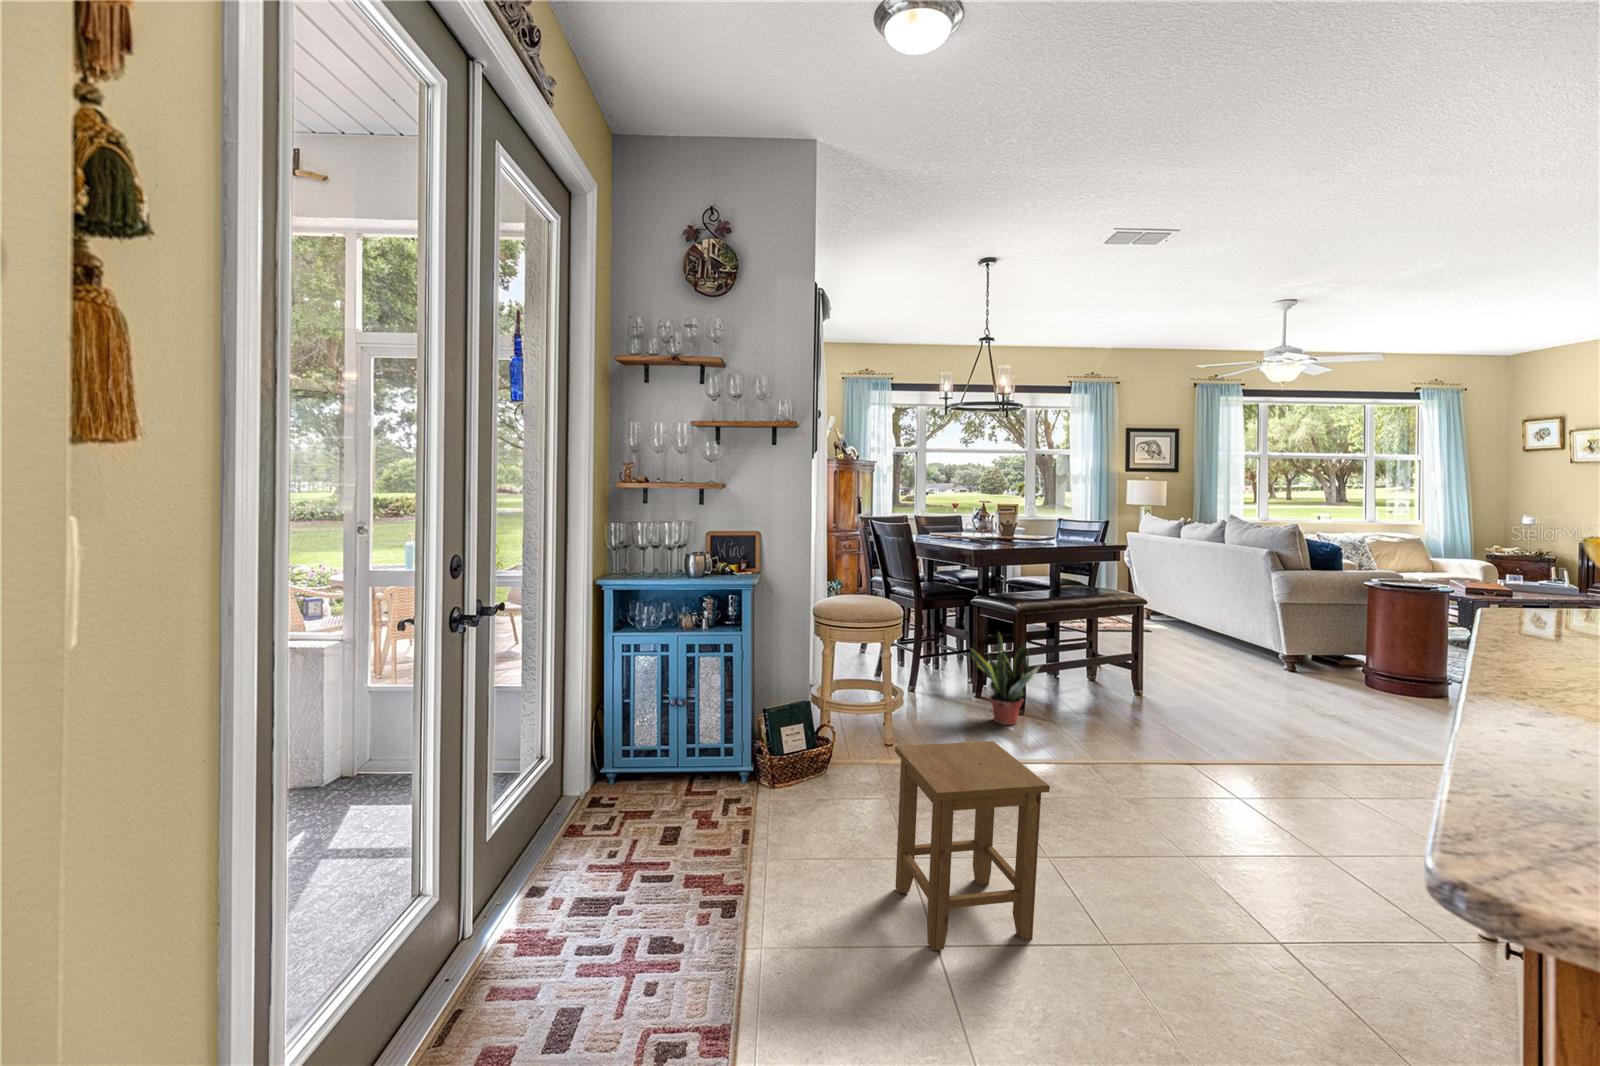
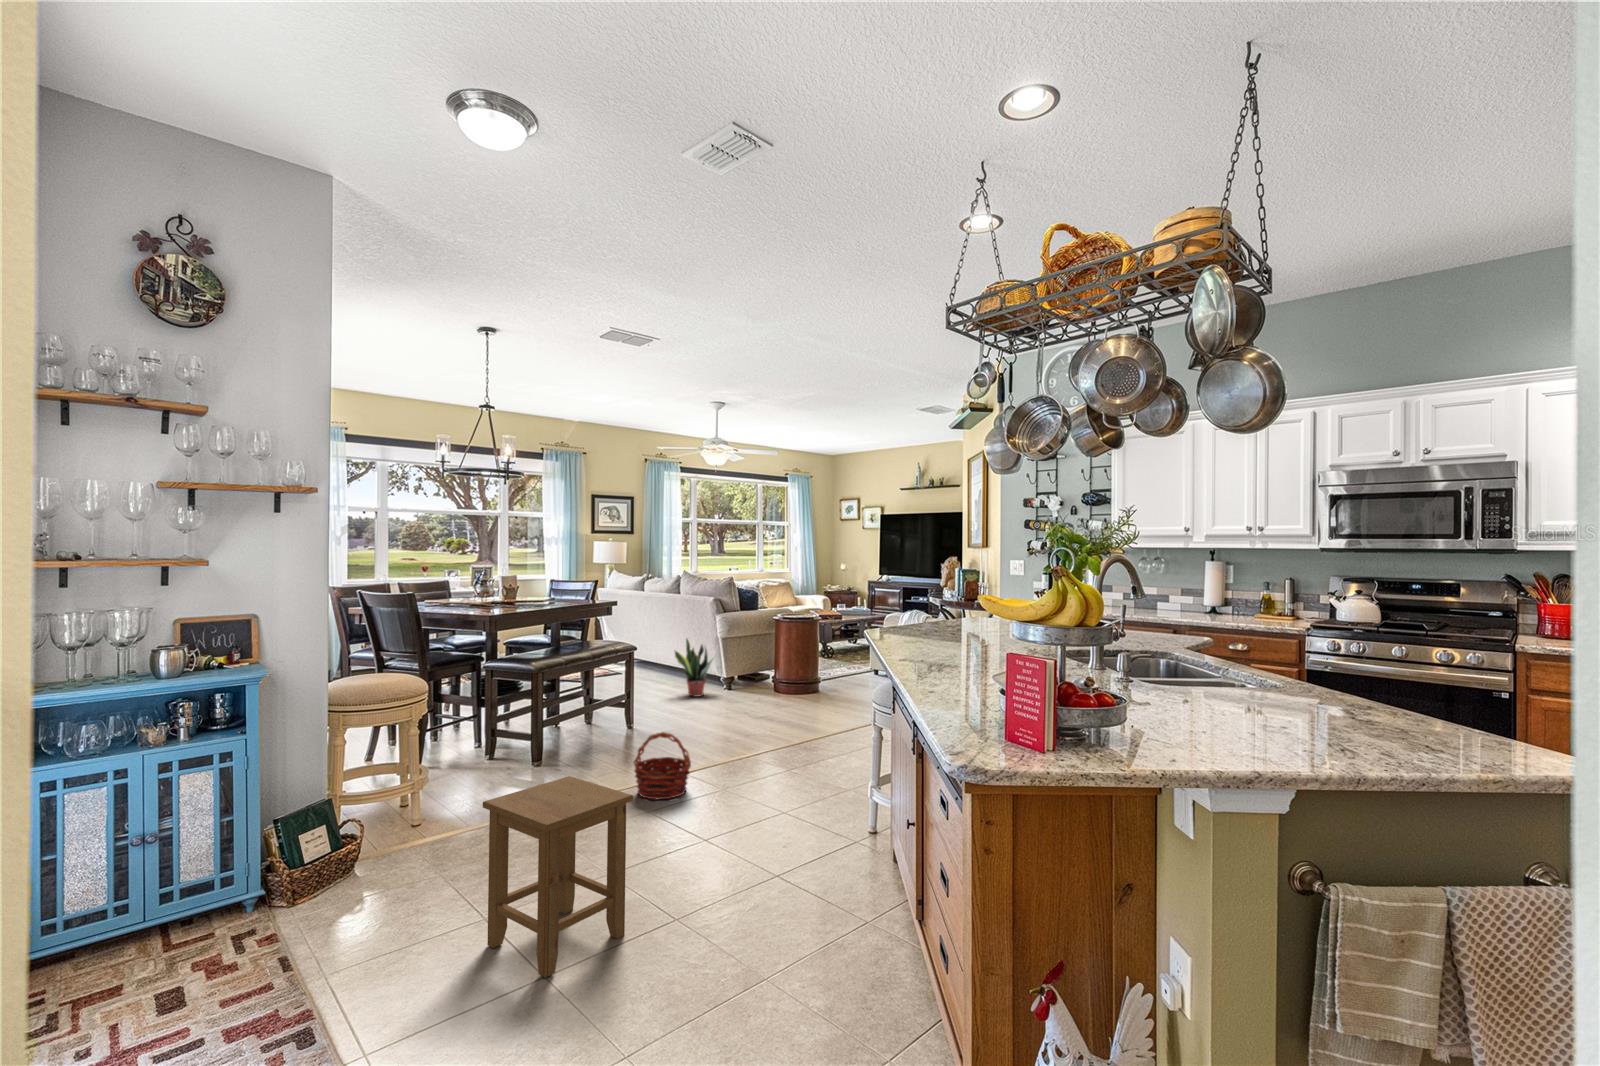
potted plant: present [970,633,1040,725] -> present [675,639,715,697]
basket: none [1106,709,1179,790] -> present [634,732,691,800]

